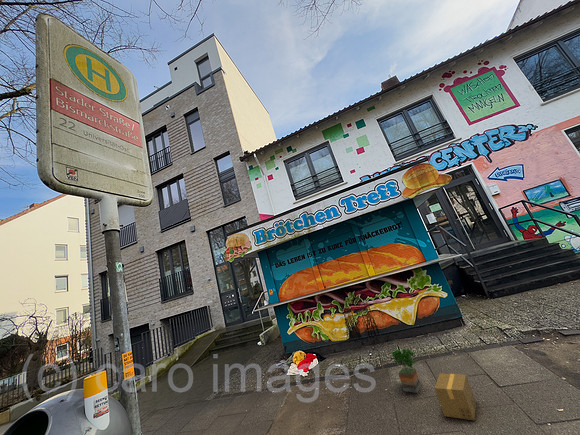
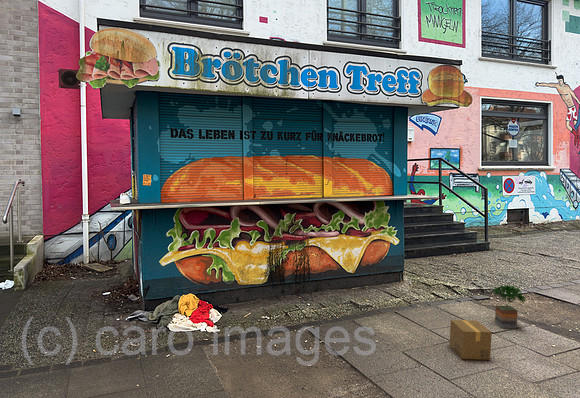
potted tree: present [392,349,421,393] -> present [494,285,525,329]

